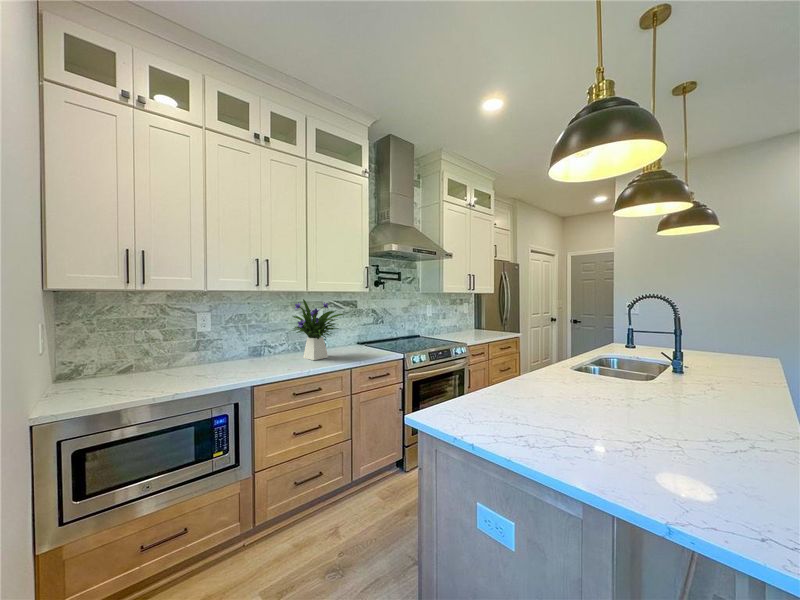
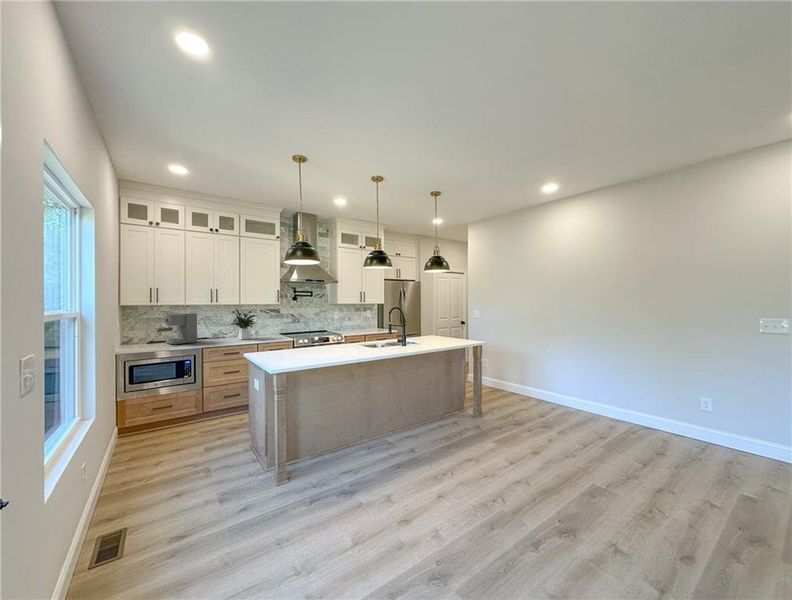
coffee maker: none [142,308,232,381] -> present [157,313,197,345]

